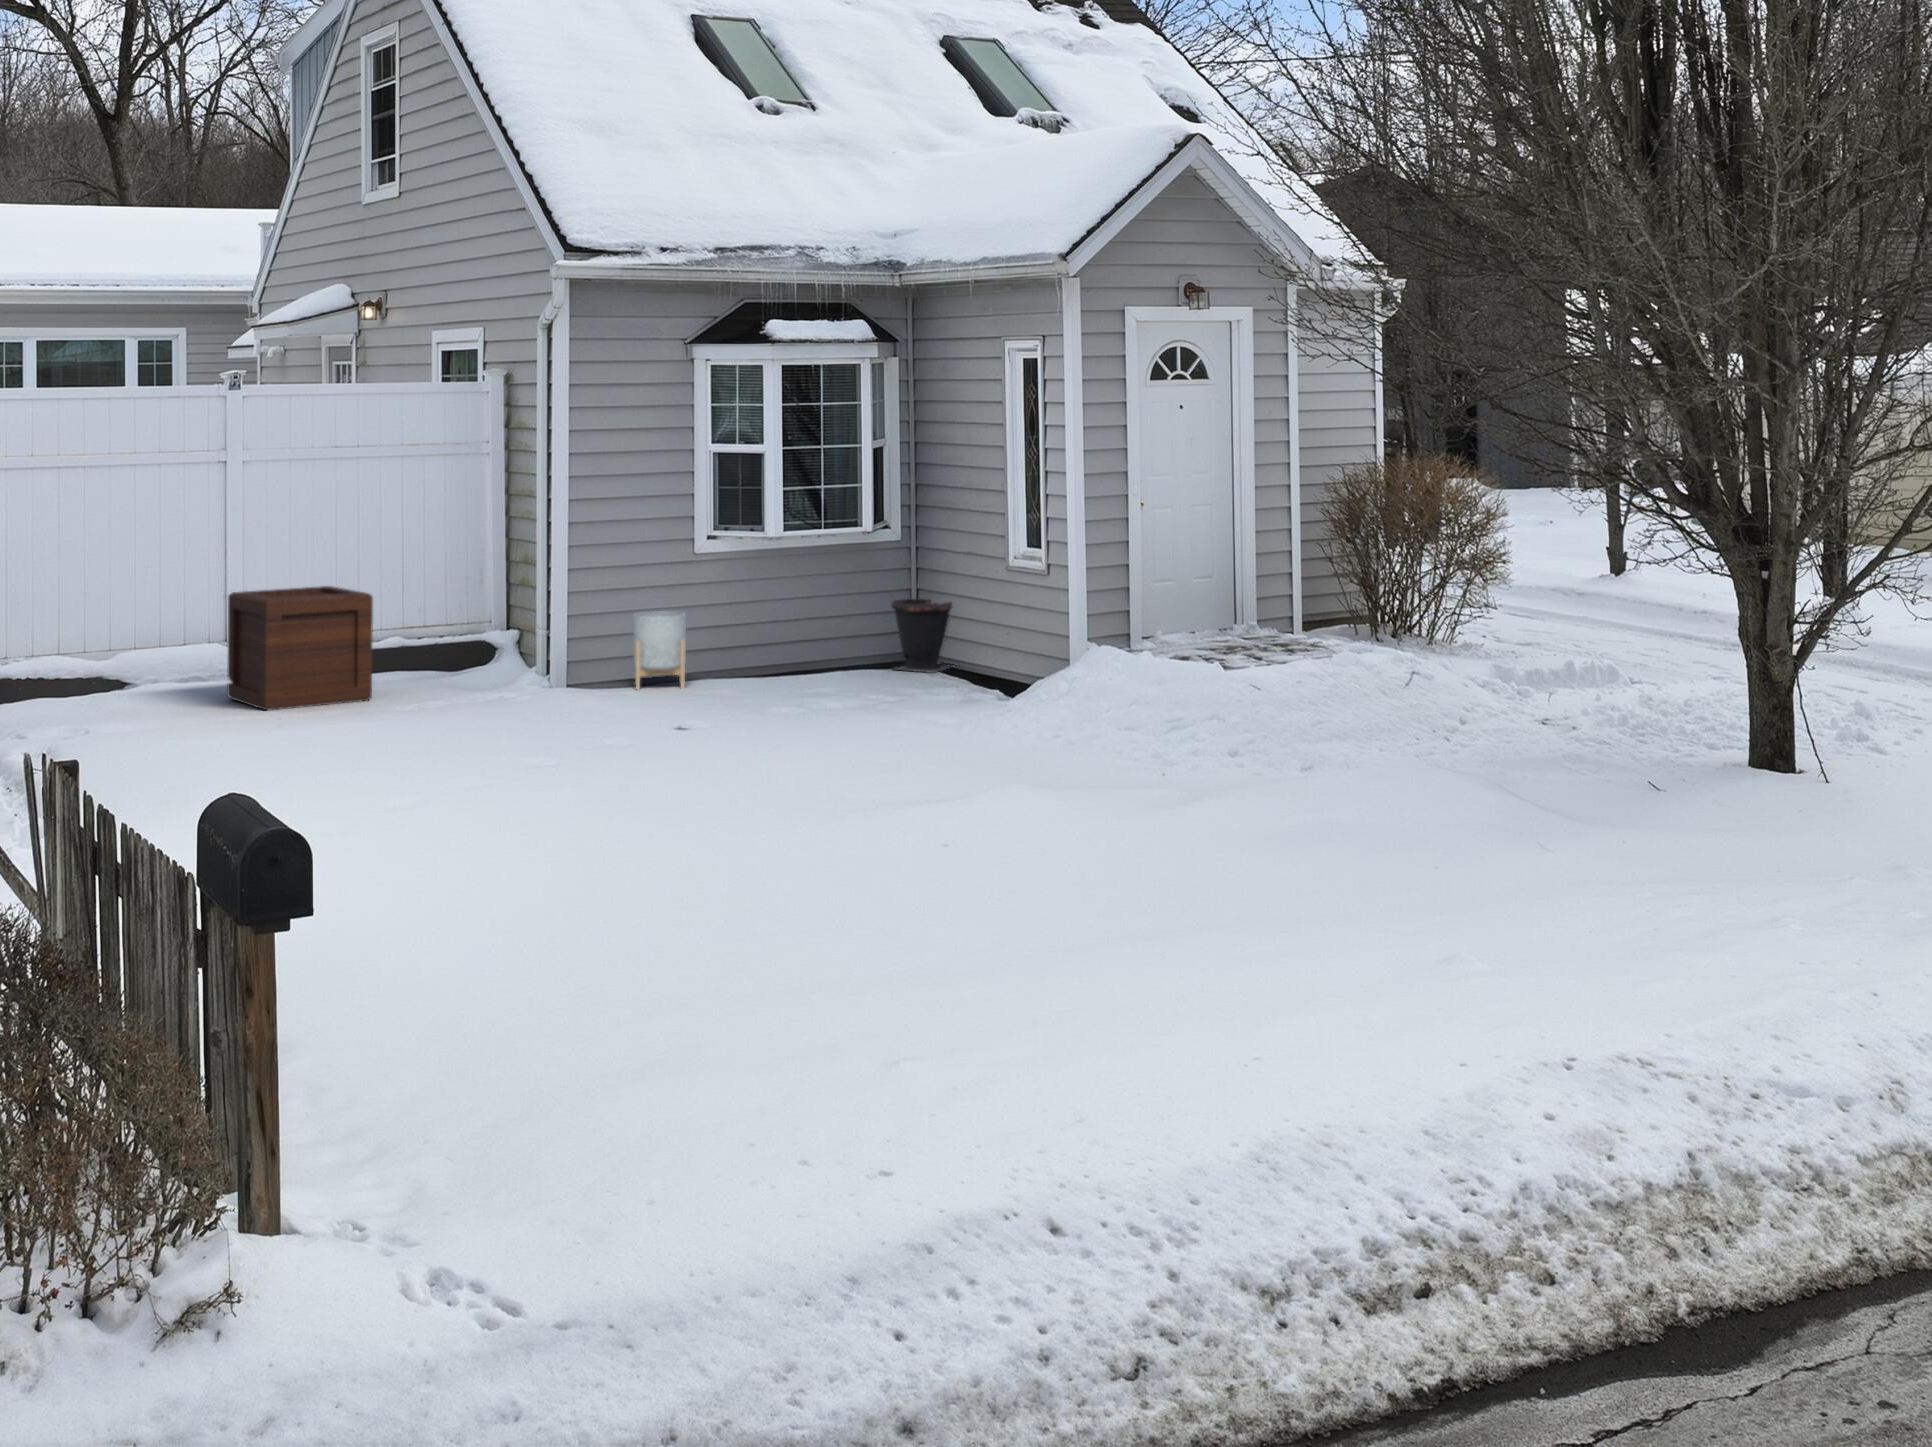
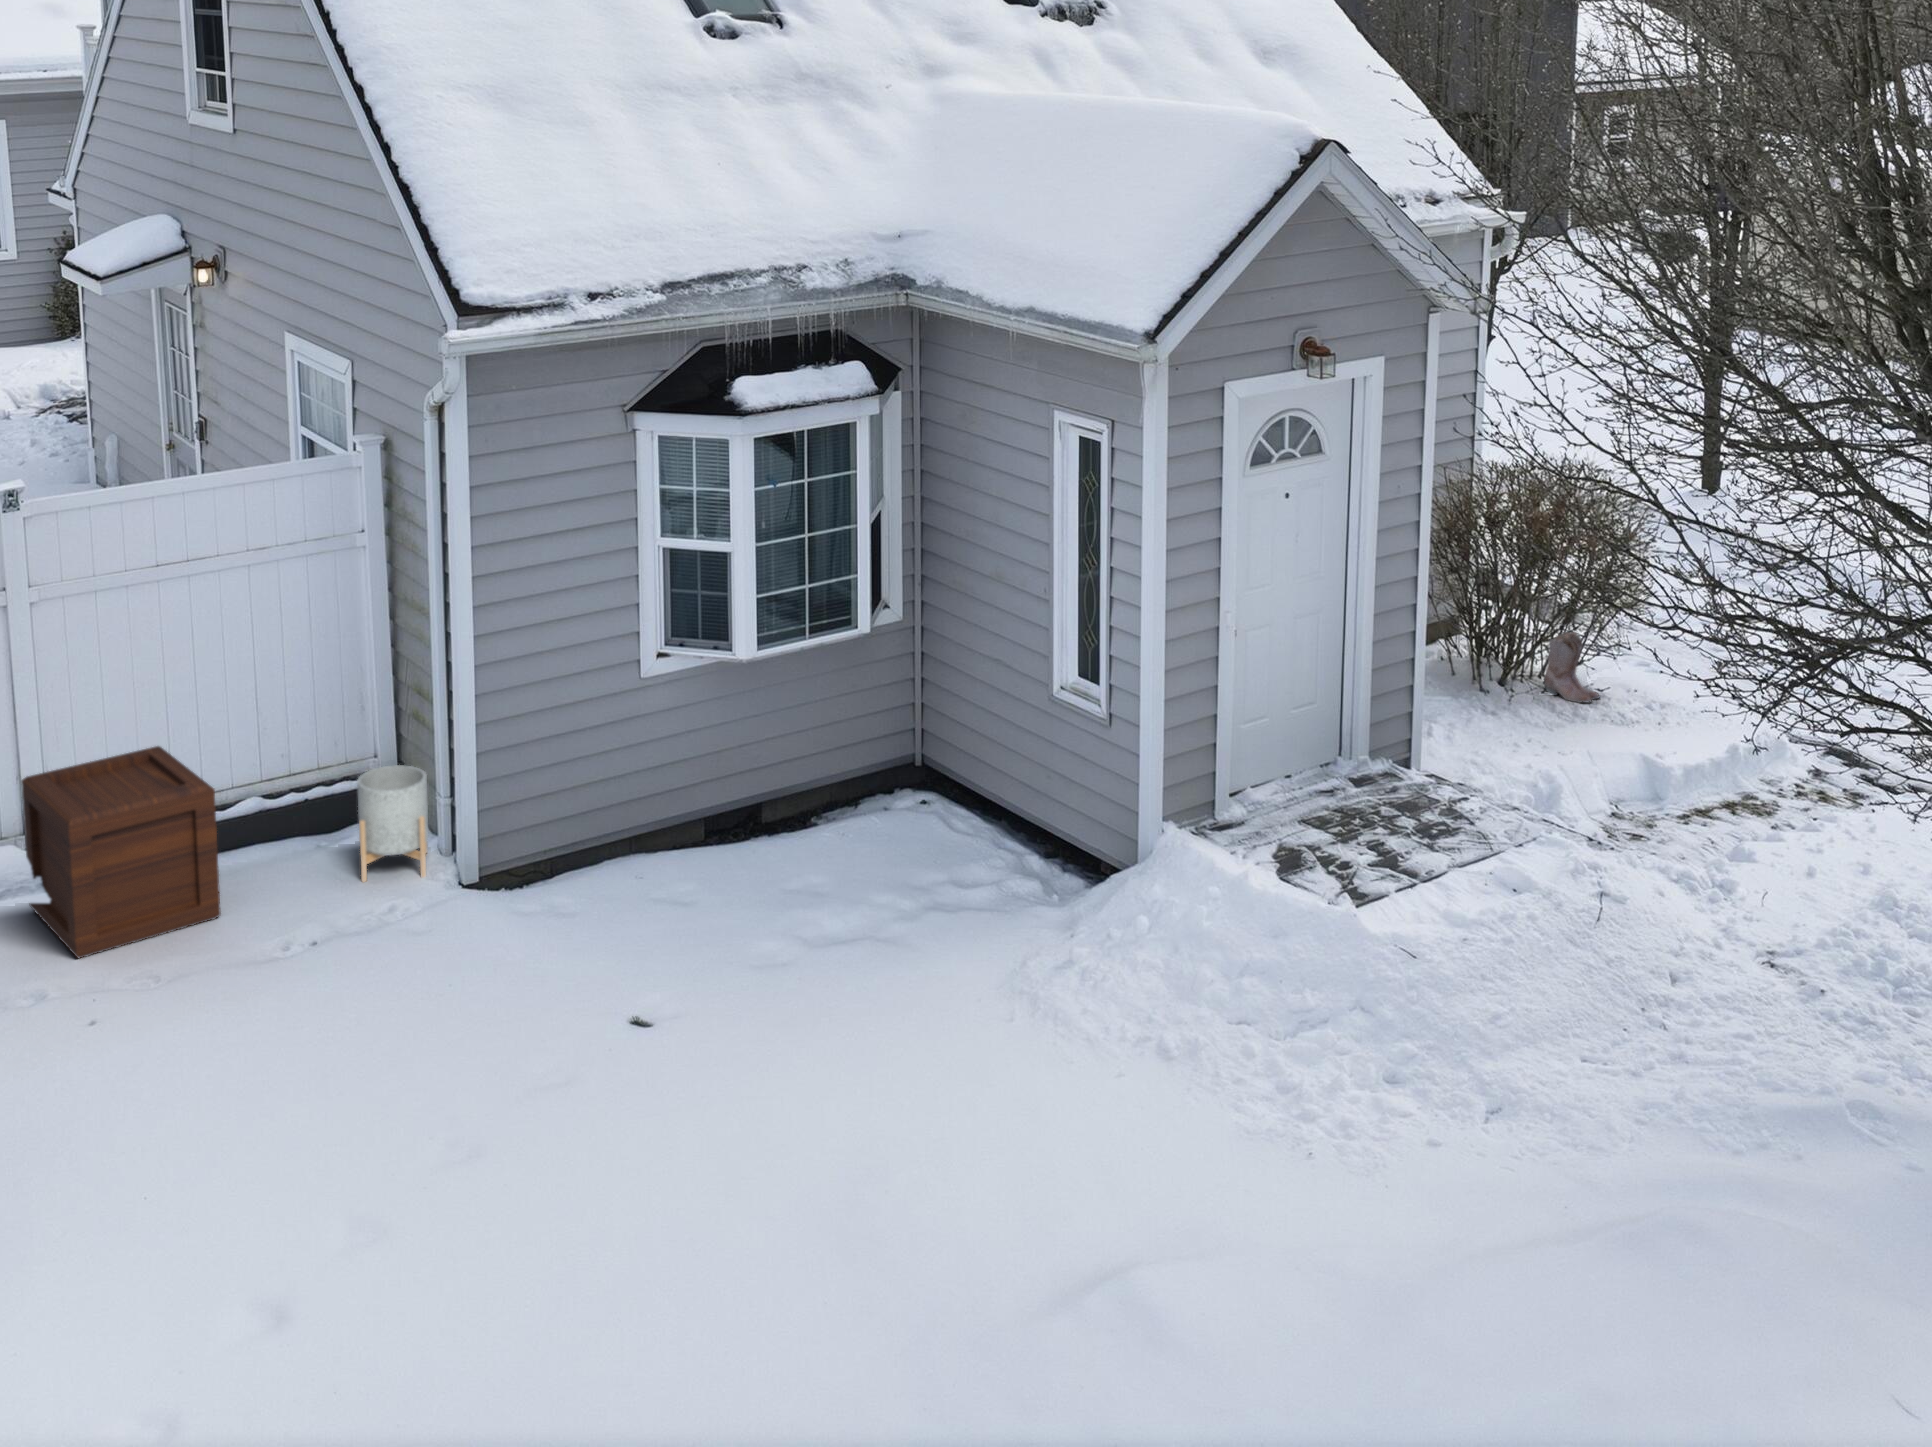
boots: none [1431,585,1474,638] -> present [1545,632,1600,703]
bucket: present [891,599,953,673] -> none [891,711,974,825]
planter: present [634,611,686,690] -> present [357,765,428,882]

